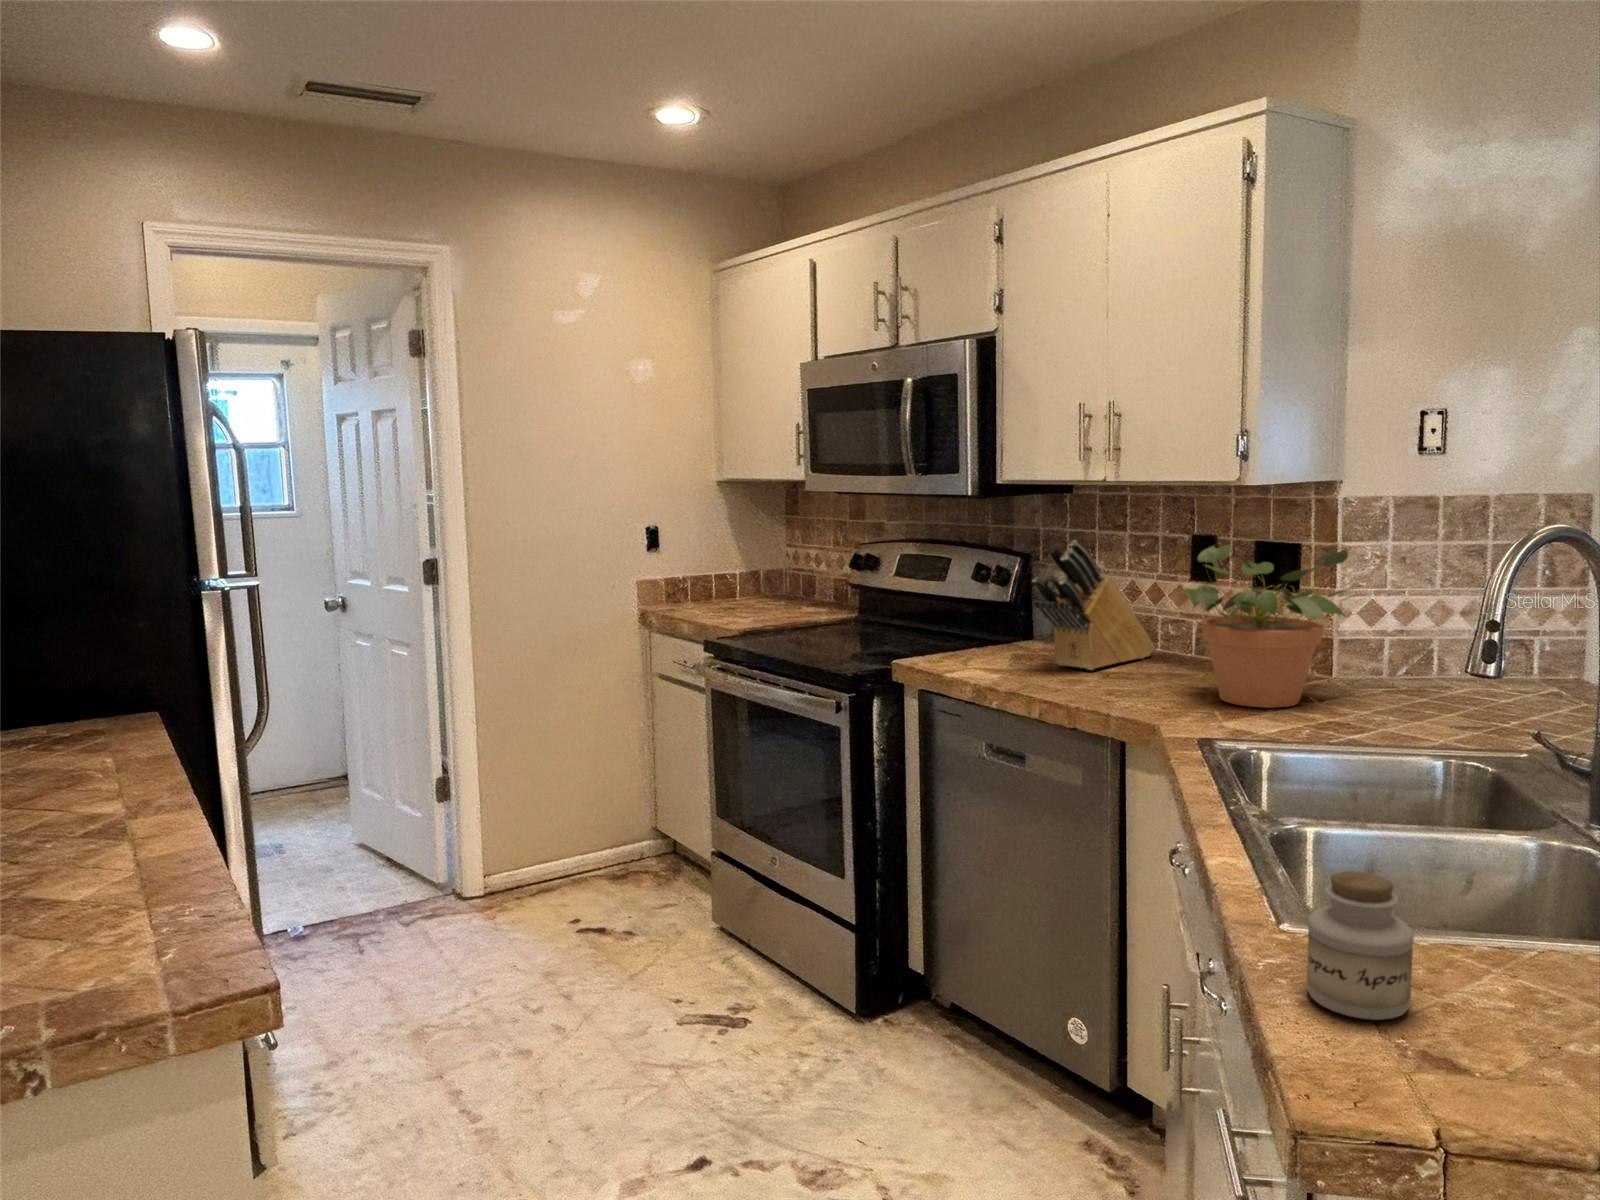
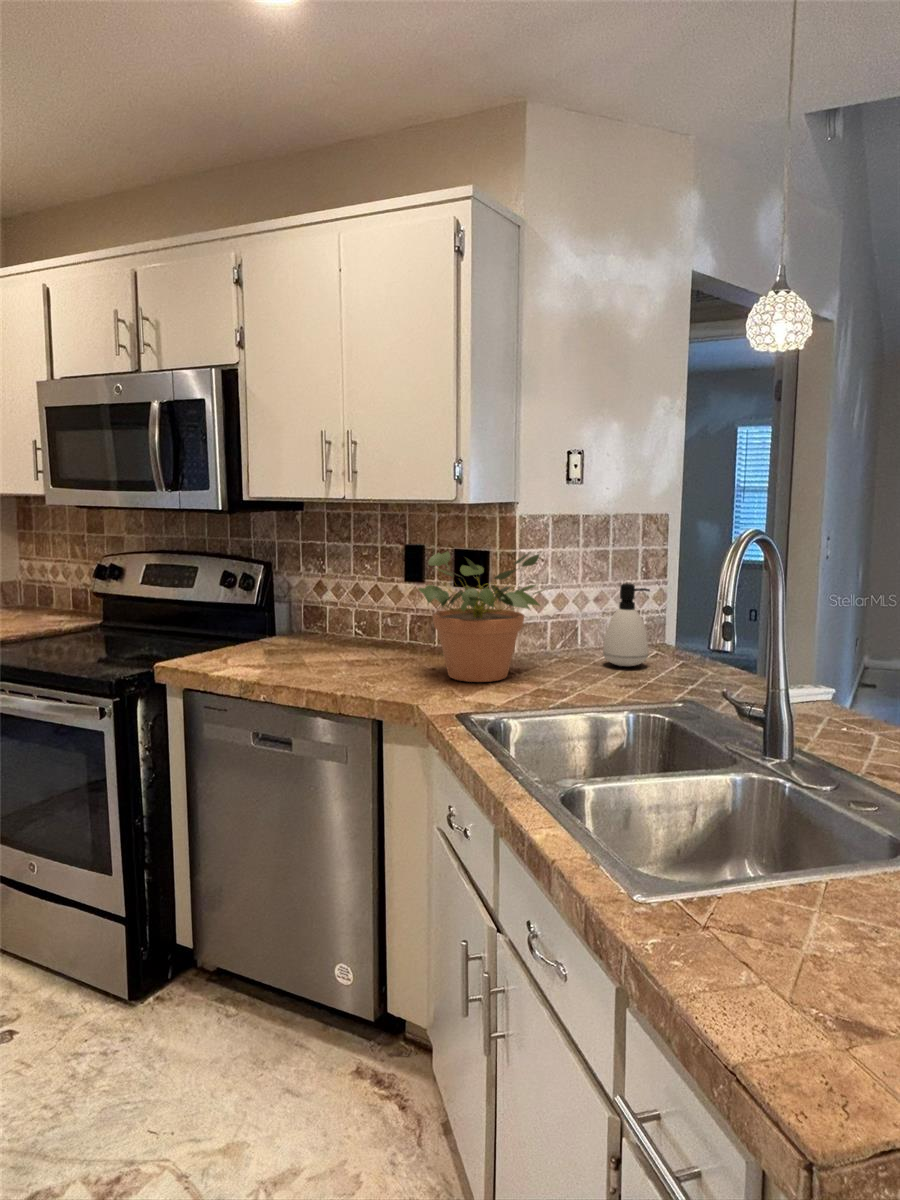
knife block: present [1032,540,1154,670] -> none [284,549,379,660]
soap dispenser: none [1450,591,1523,704] -> present [603,583,650,666]
jar: present [1306,871,1414,1020] -> none [695,845,791,988]

